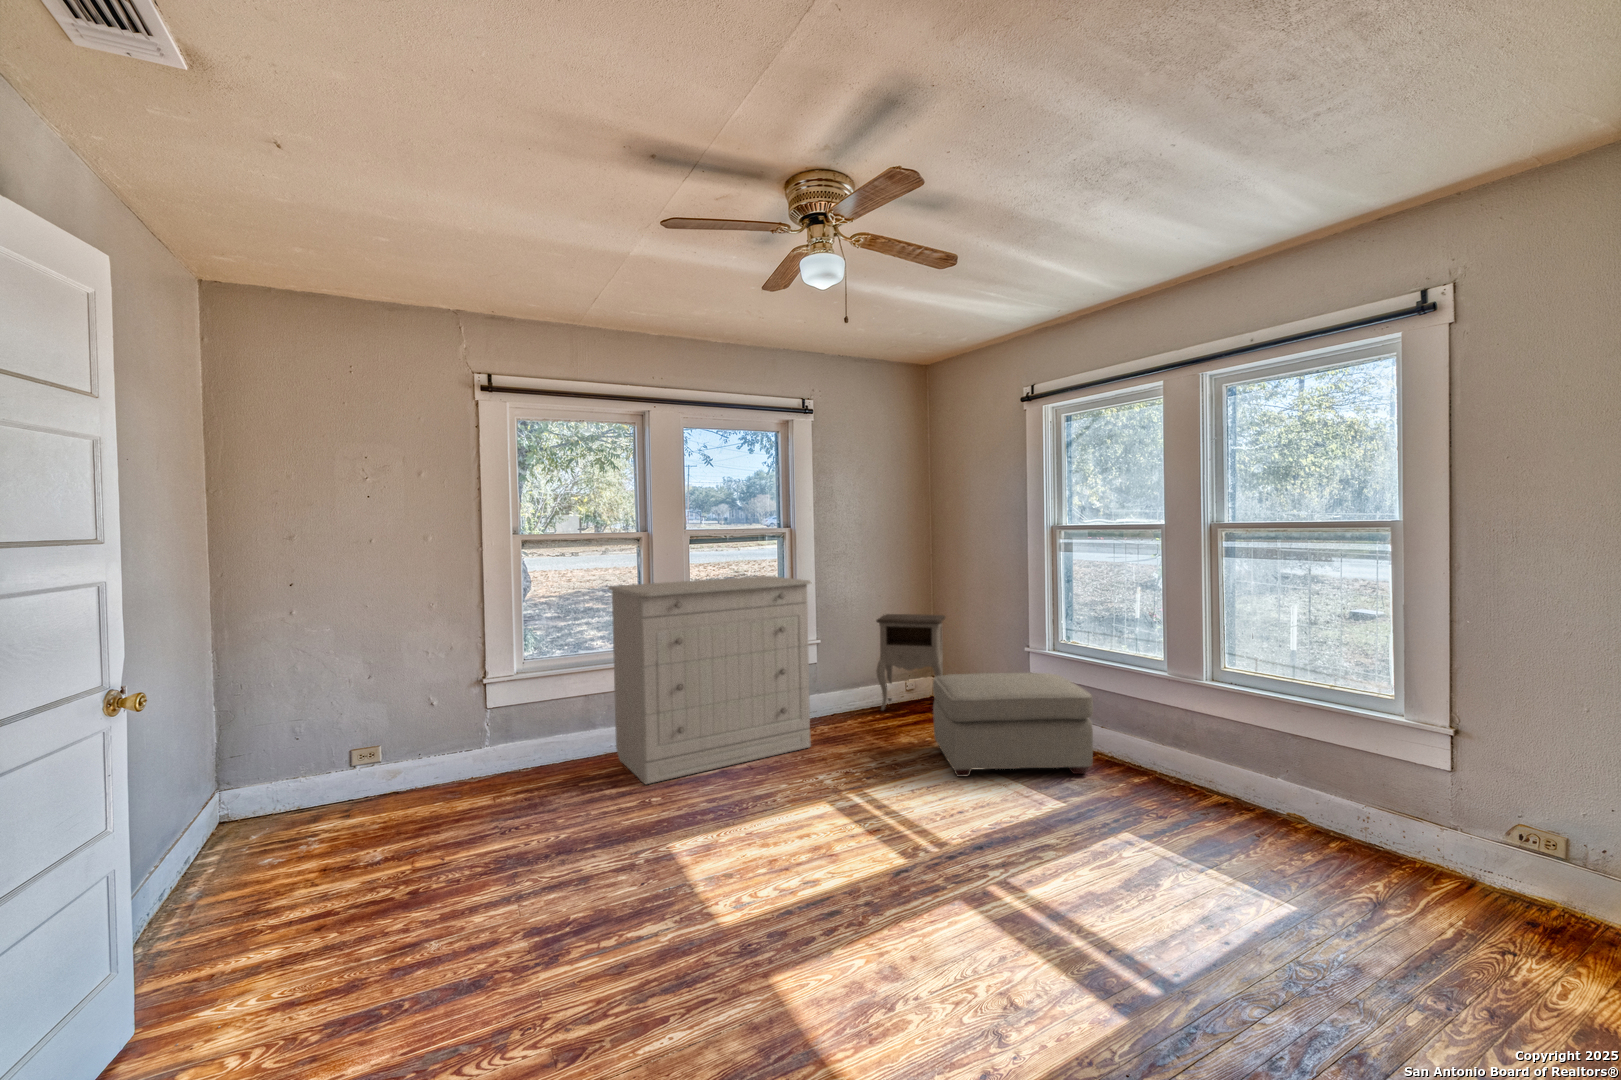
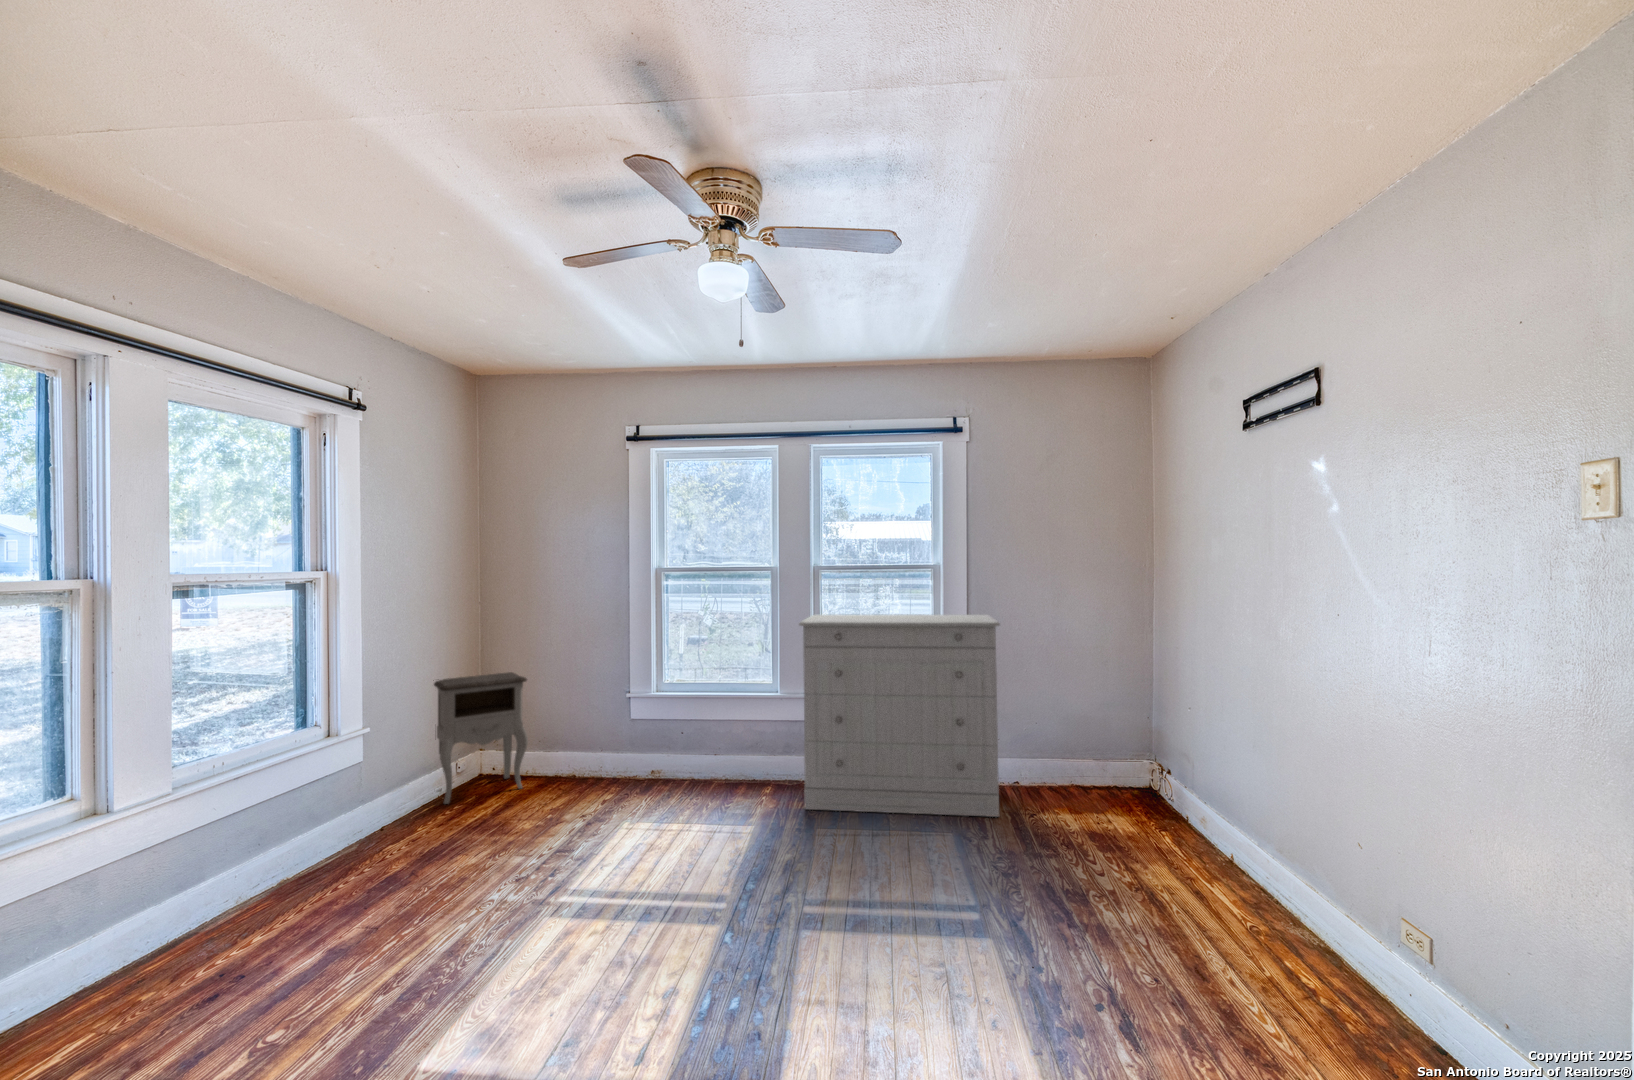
dresser: present [608,576,811,784] -> present [799,615,1000,817]
ottoman: present [933,673,1093,777] -> none [572,713,740,838]

